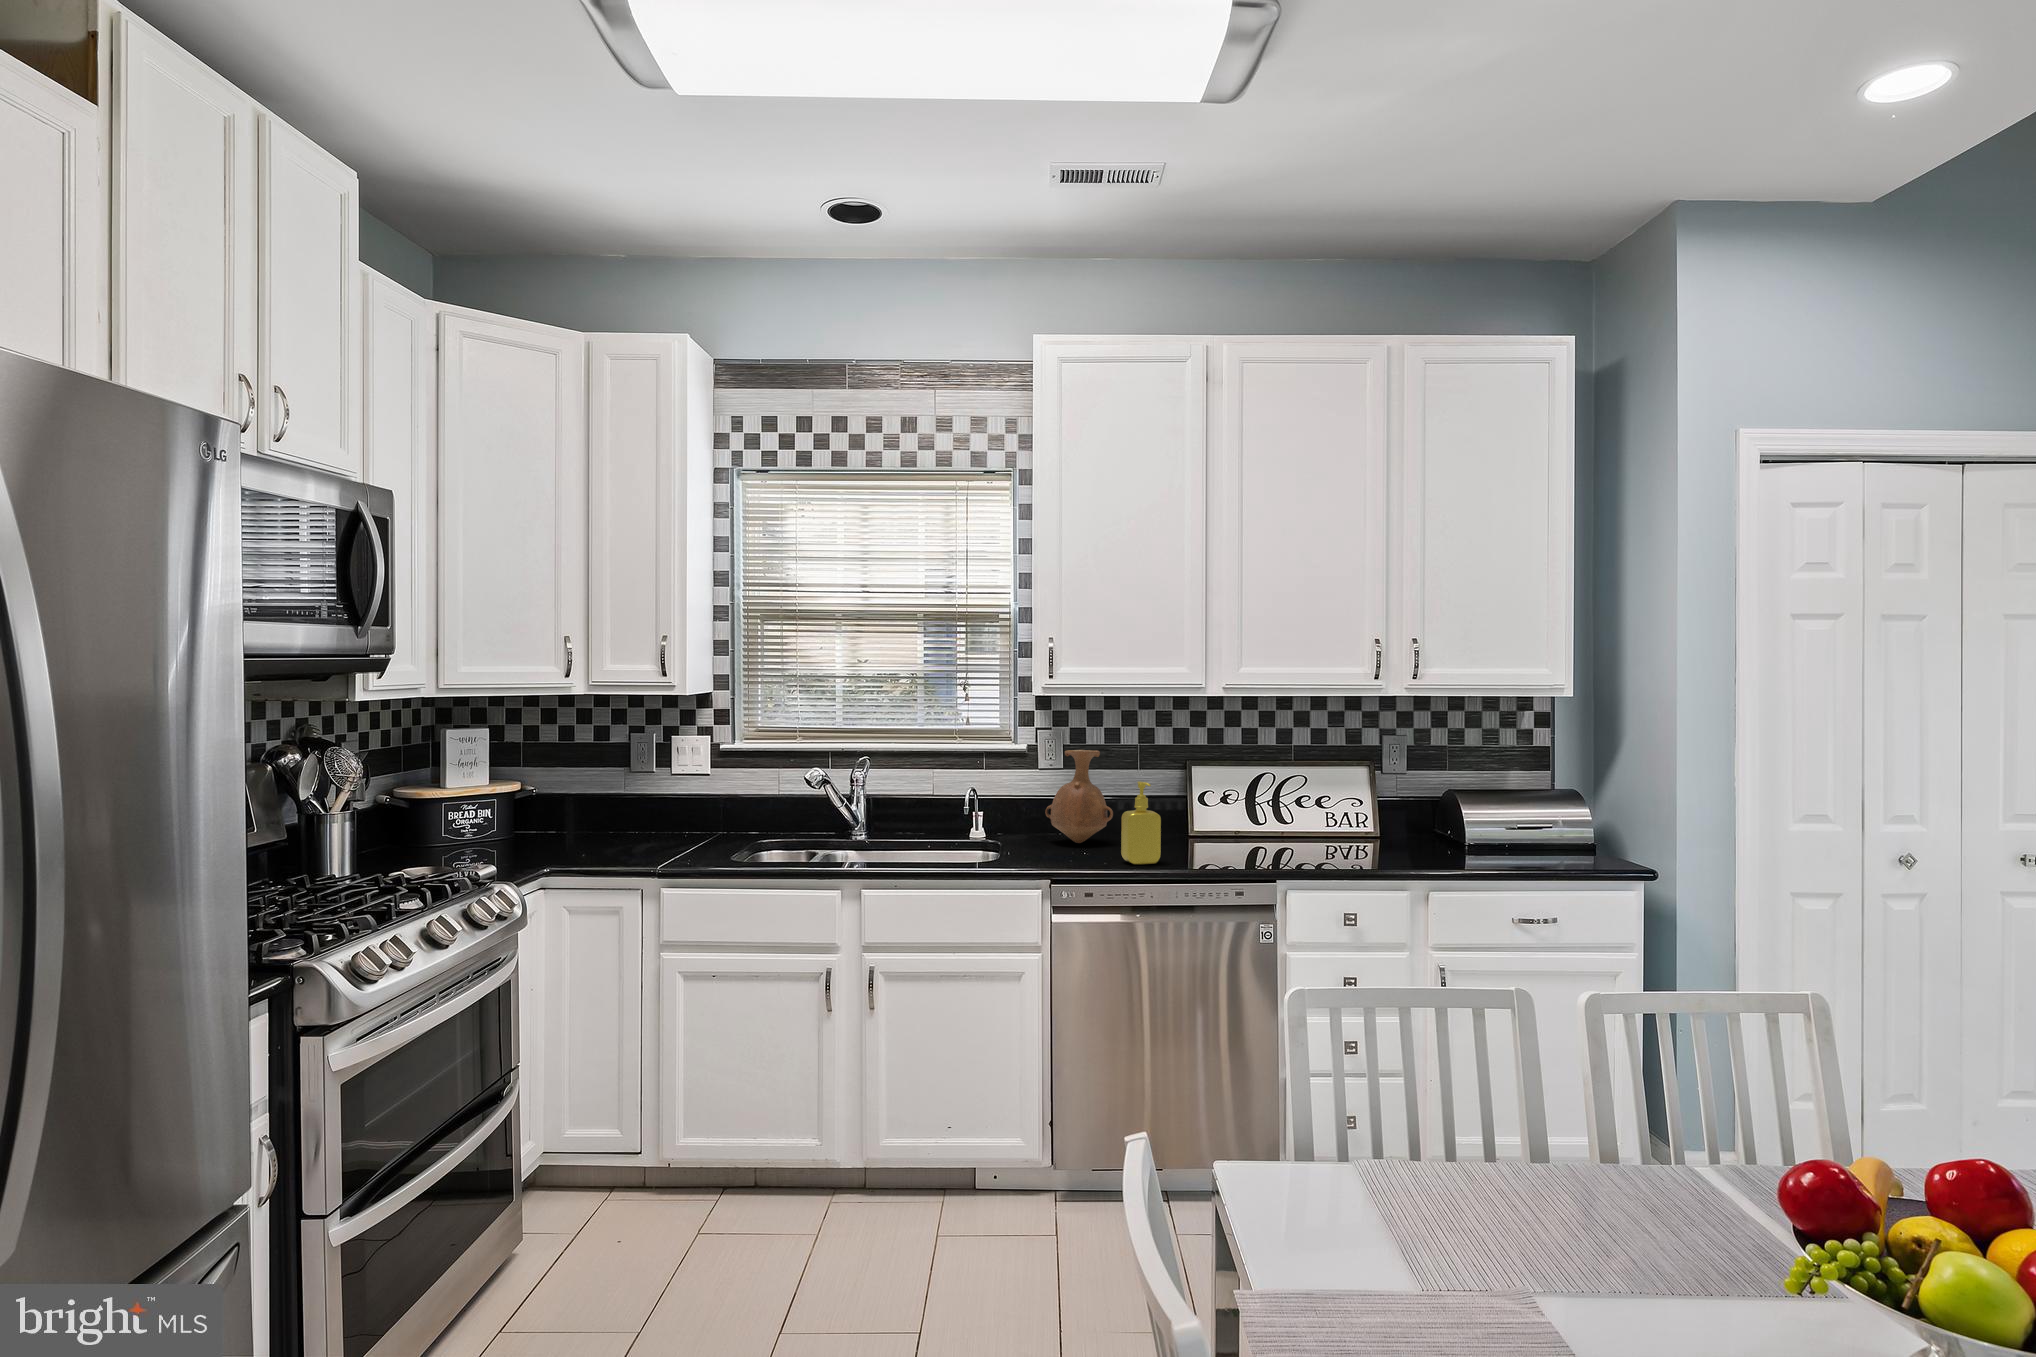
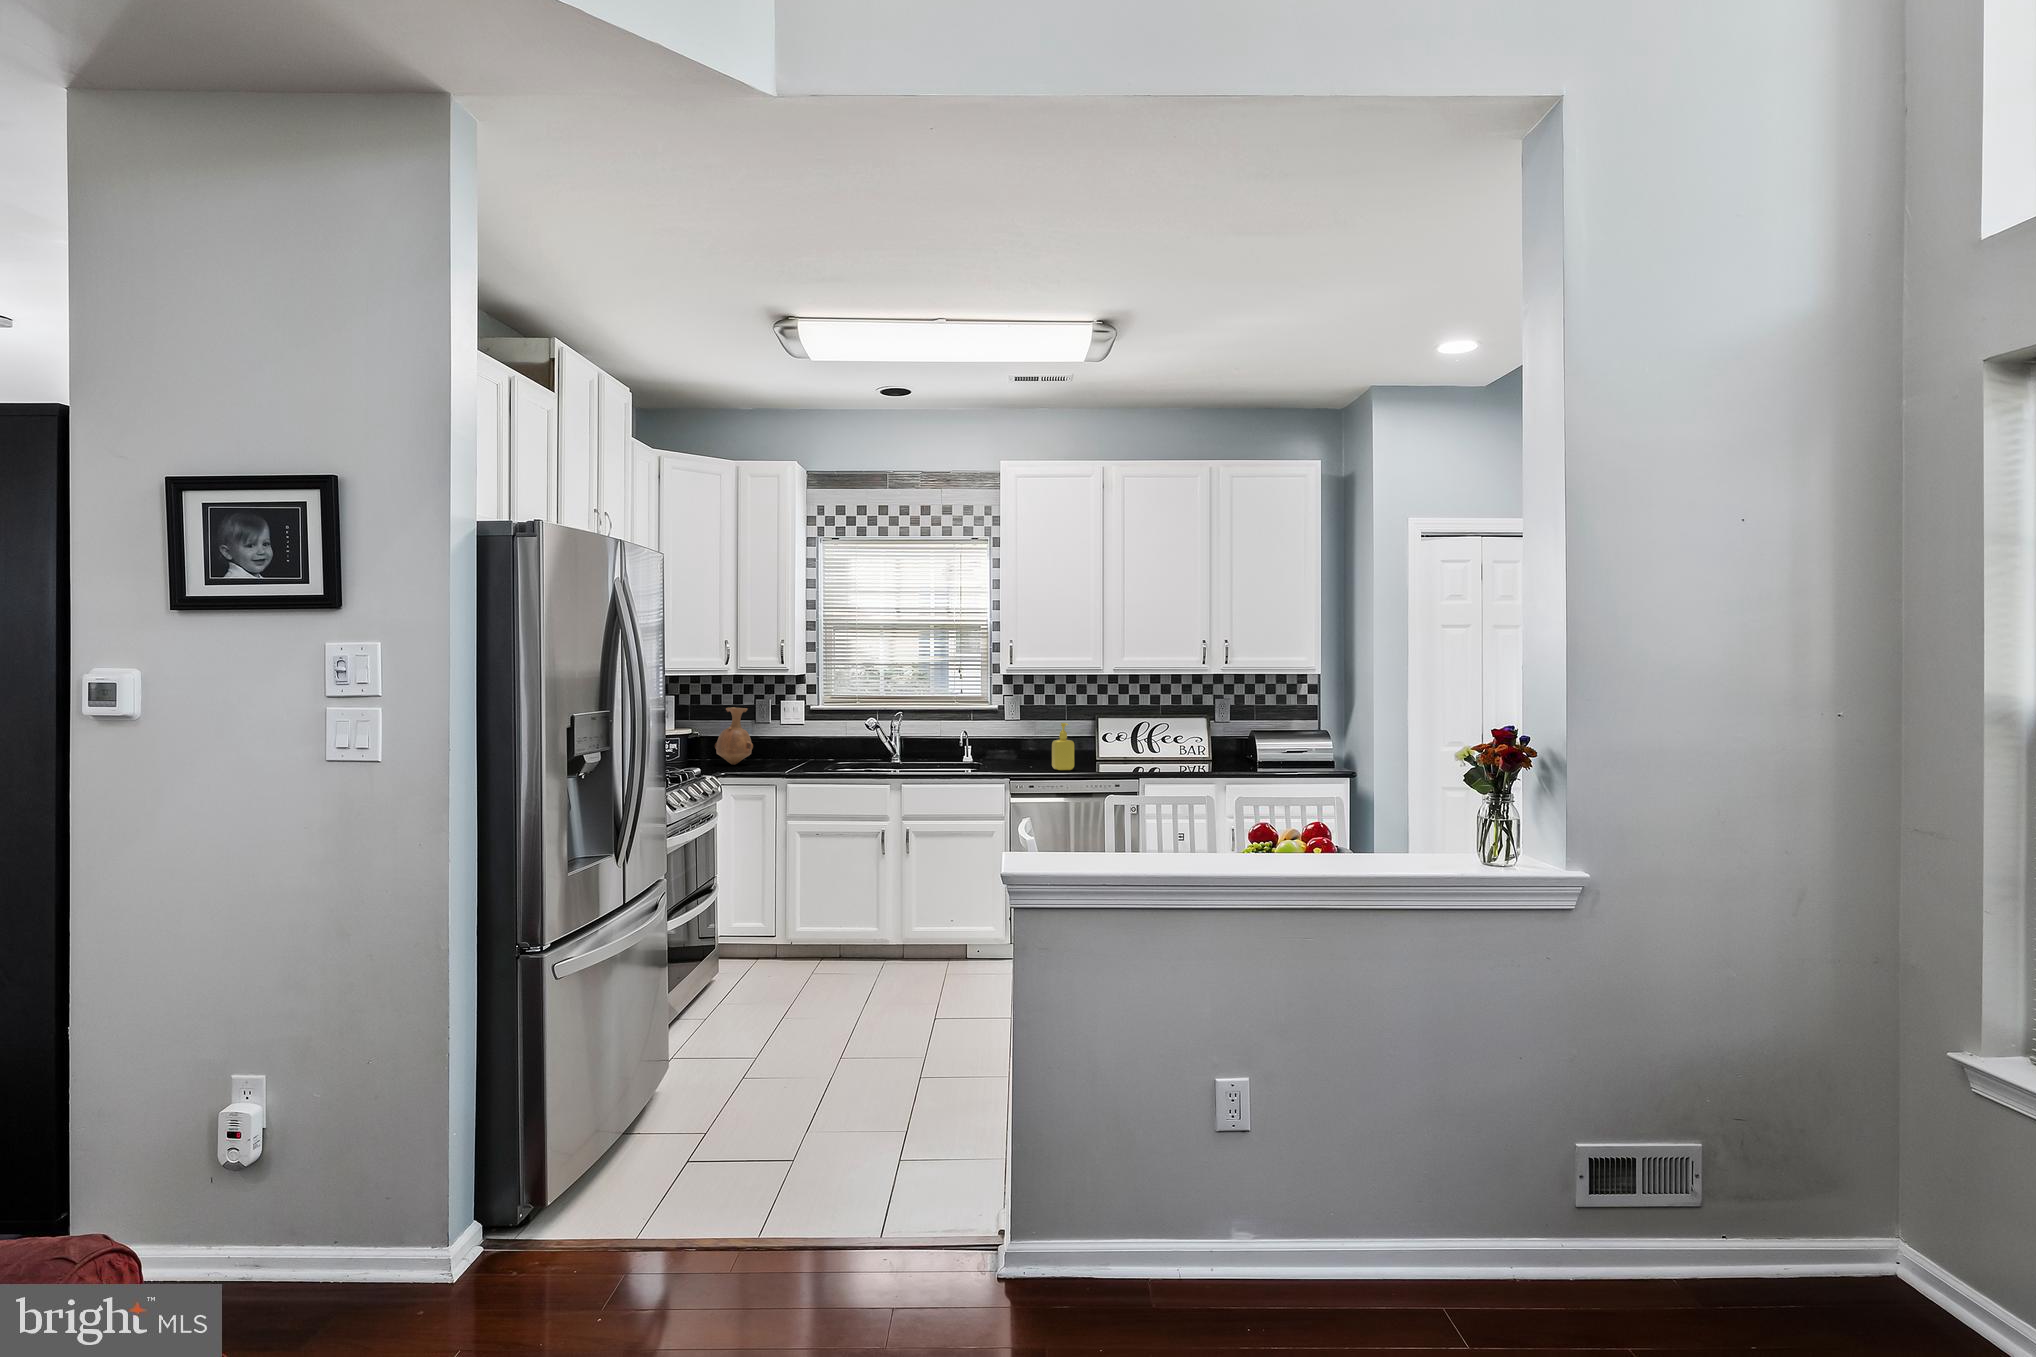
vase: present [1045,750,1113,843] -> present [715,707,753,765]

